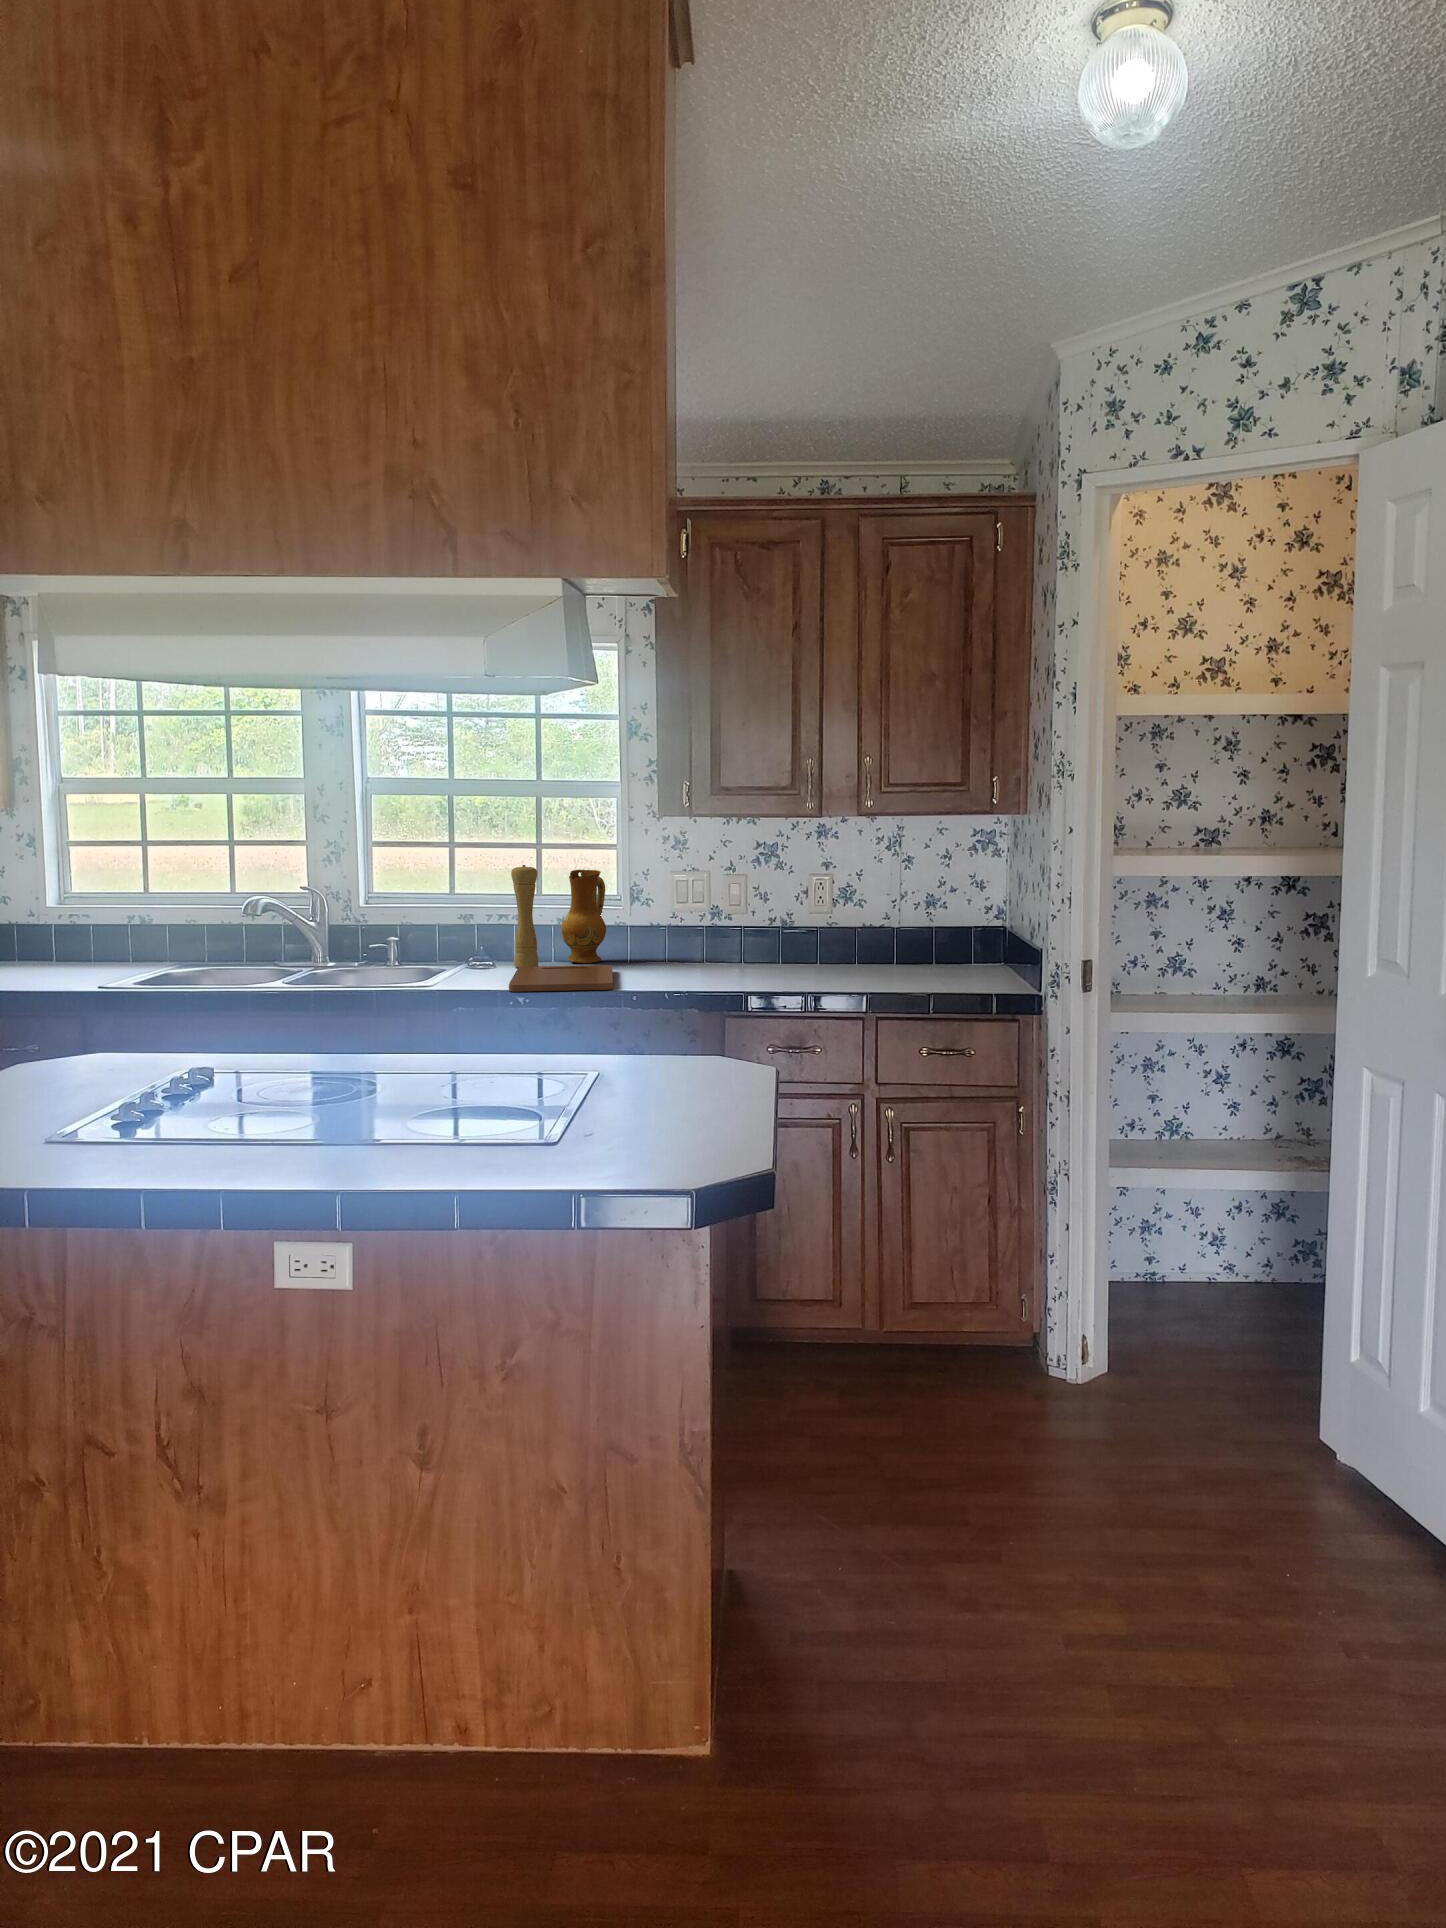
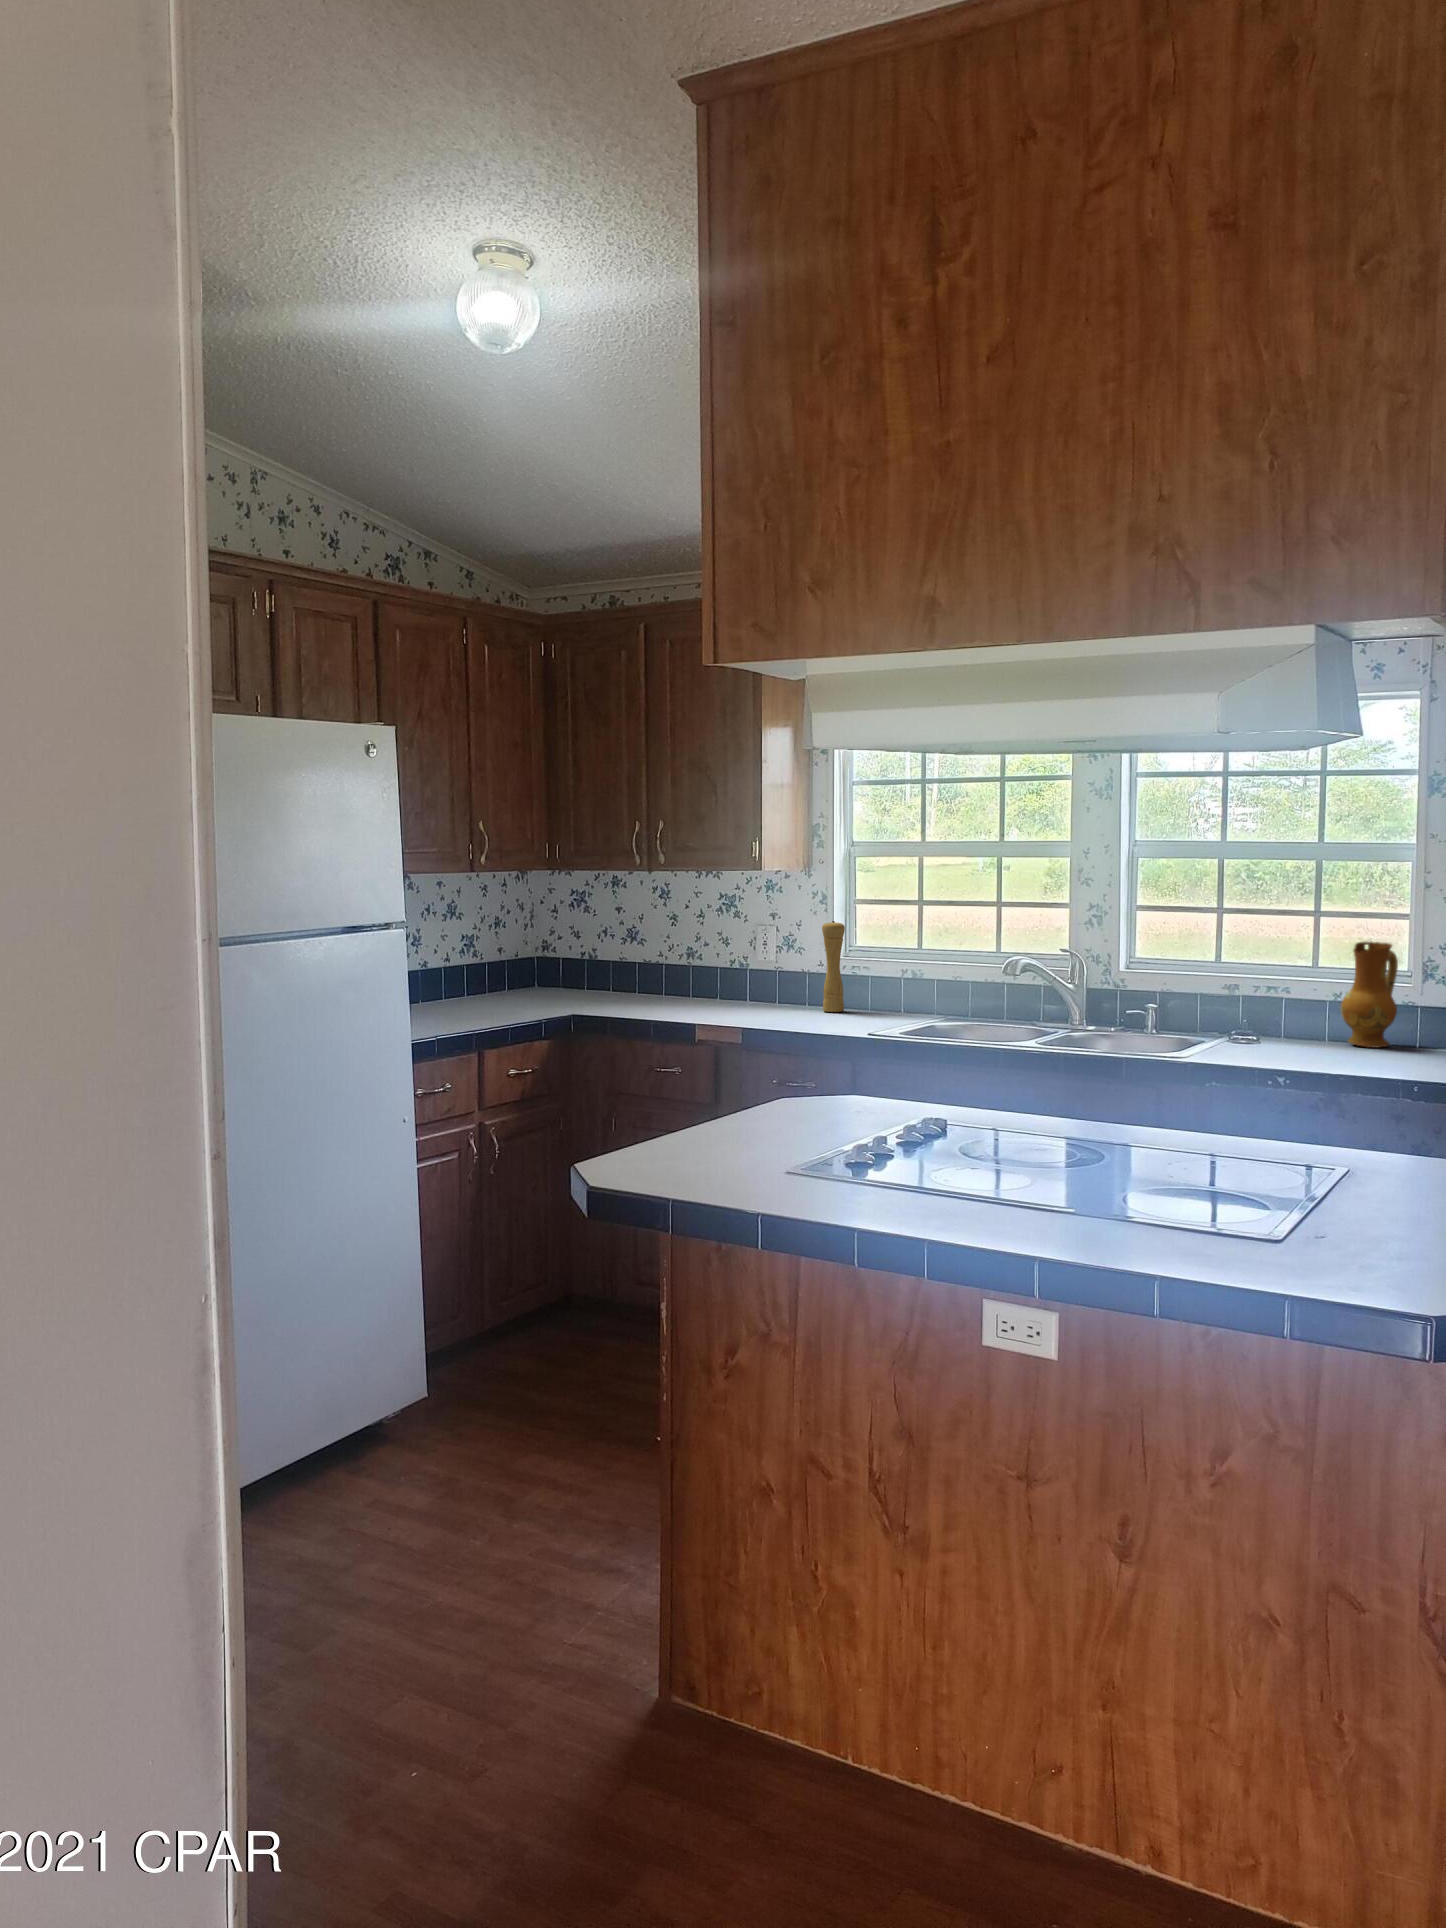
pepper mill: present [511,865,538,967] -> present [822,921,845,1012]
cutting board: present [509,965,613,992] -> none [1276,1046,1402,1081]

